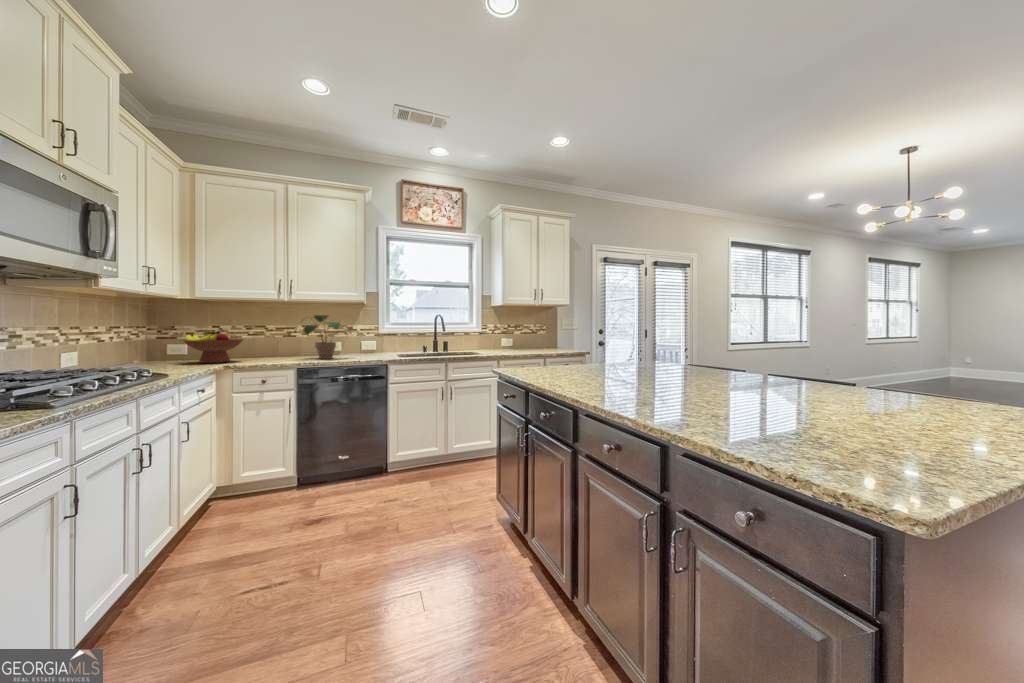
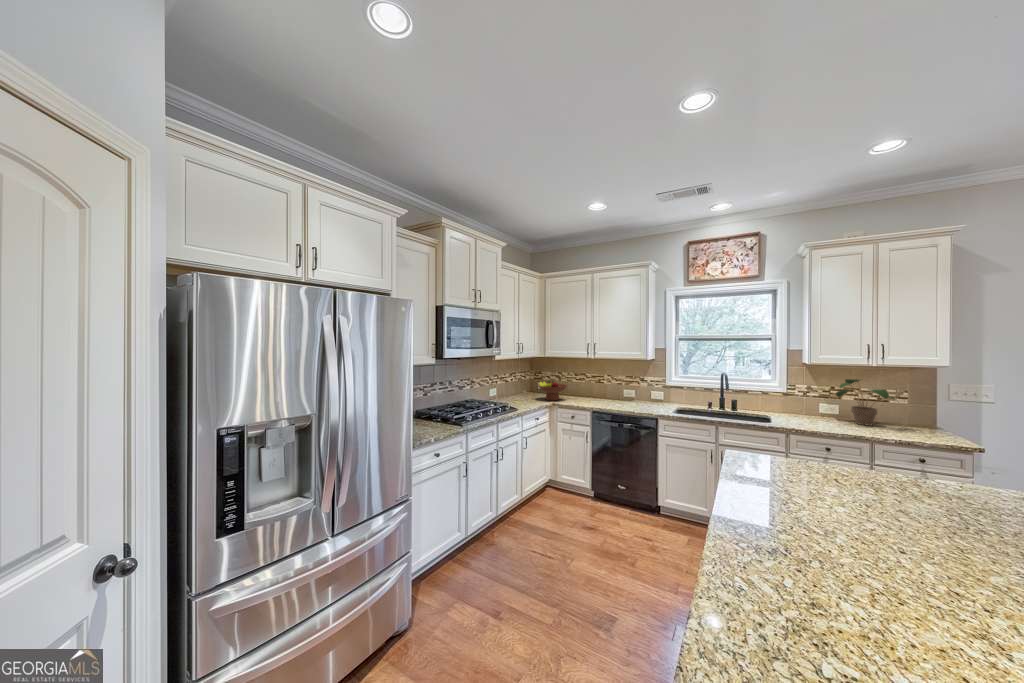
potted plant: present [302,315,351,359] -> present [836,379,894,426]

